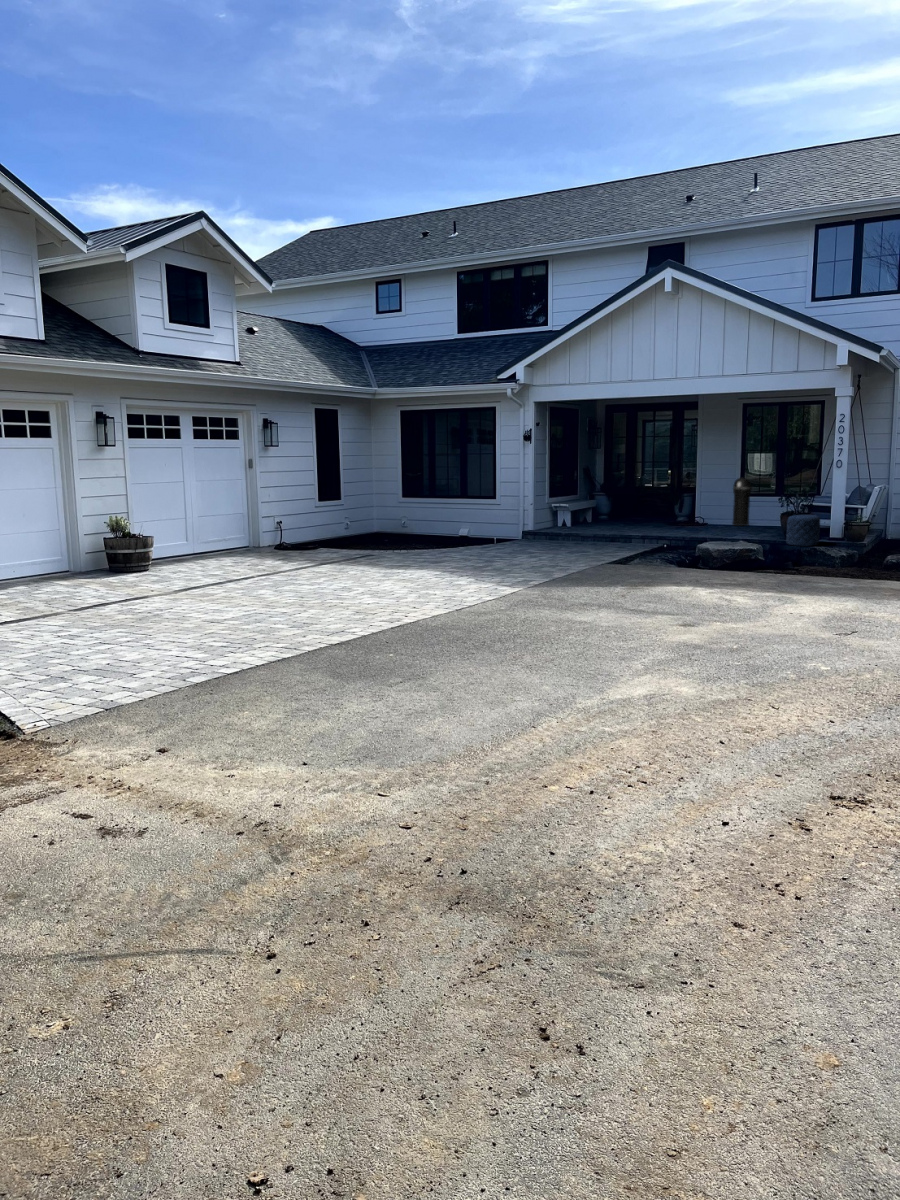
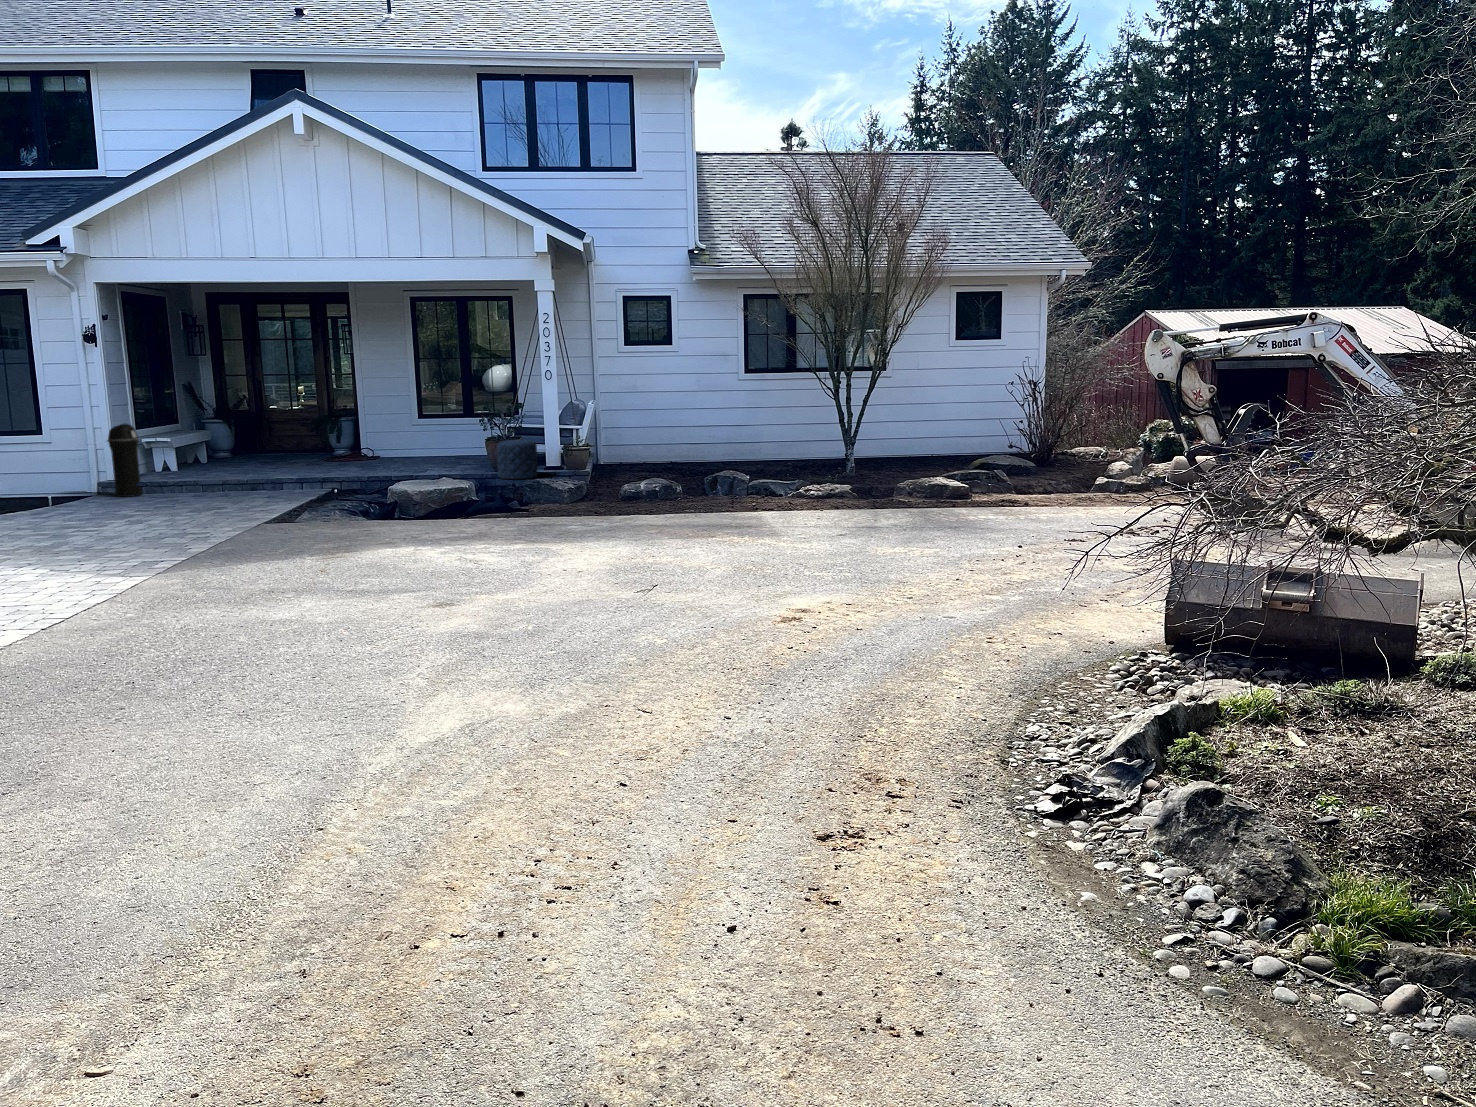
trash can: present [732,477,752,526] -> present [108,424,142,497]

